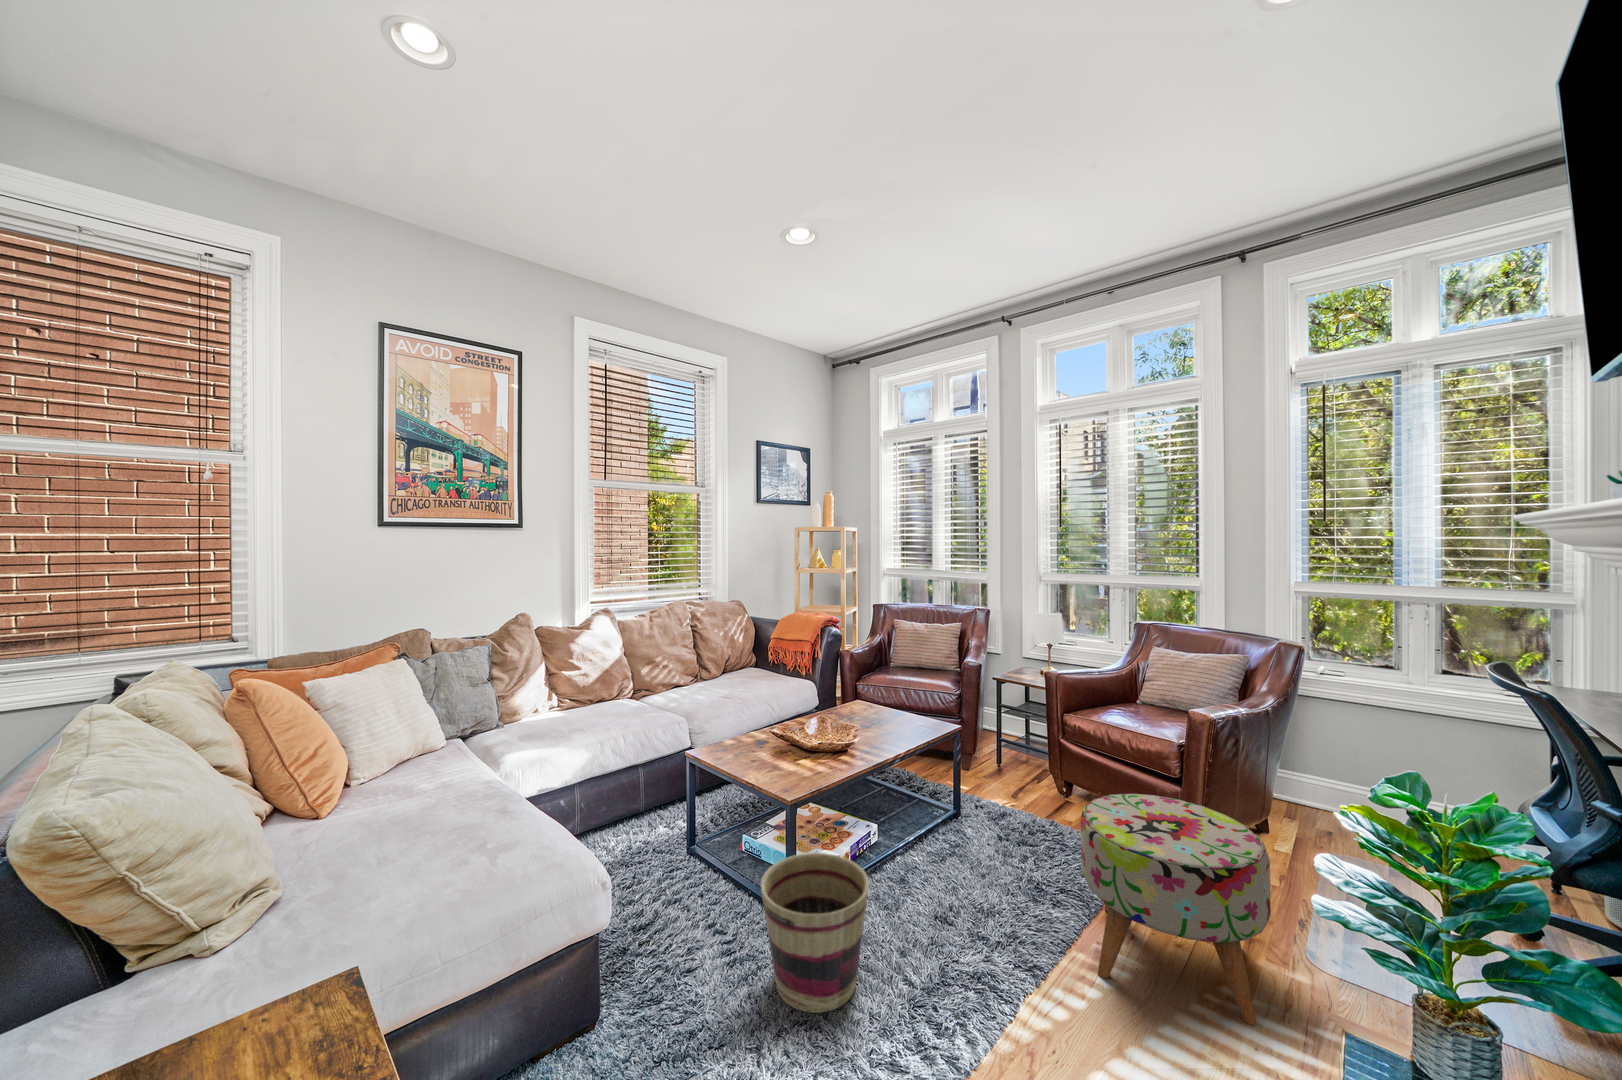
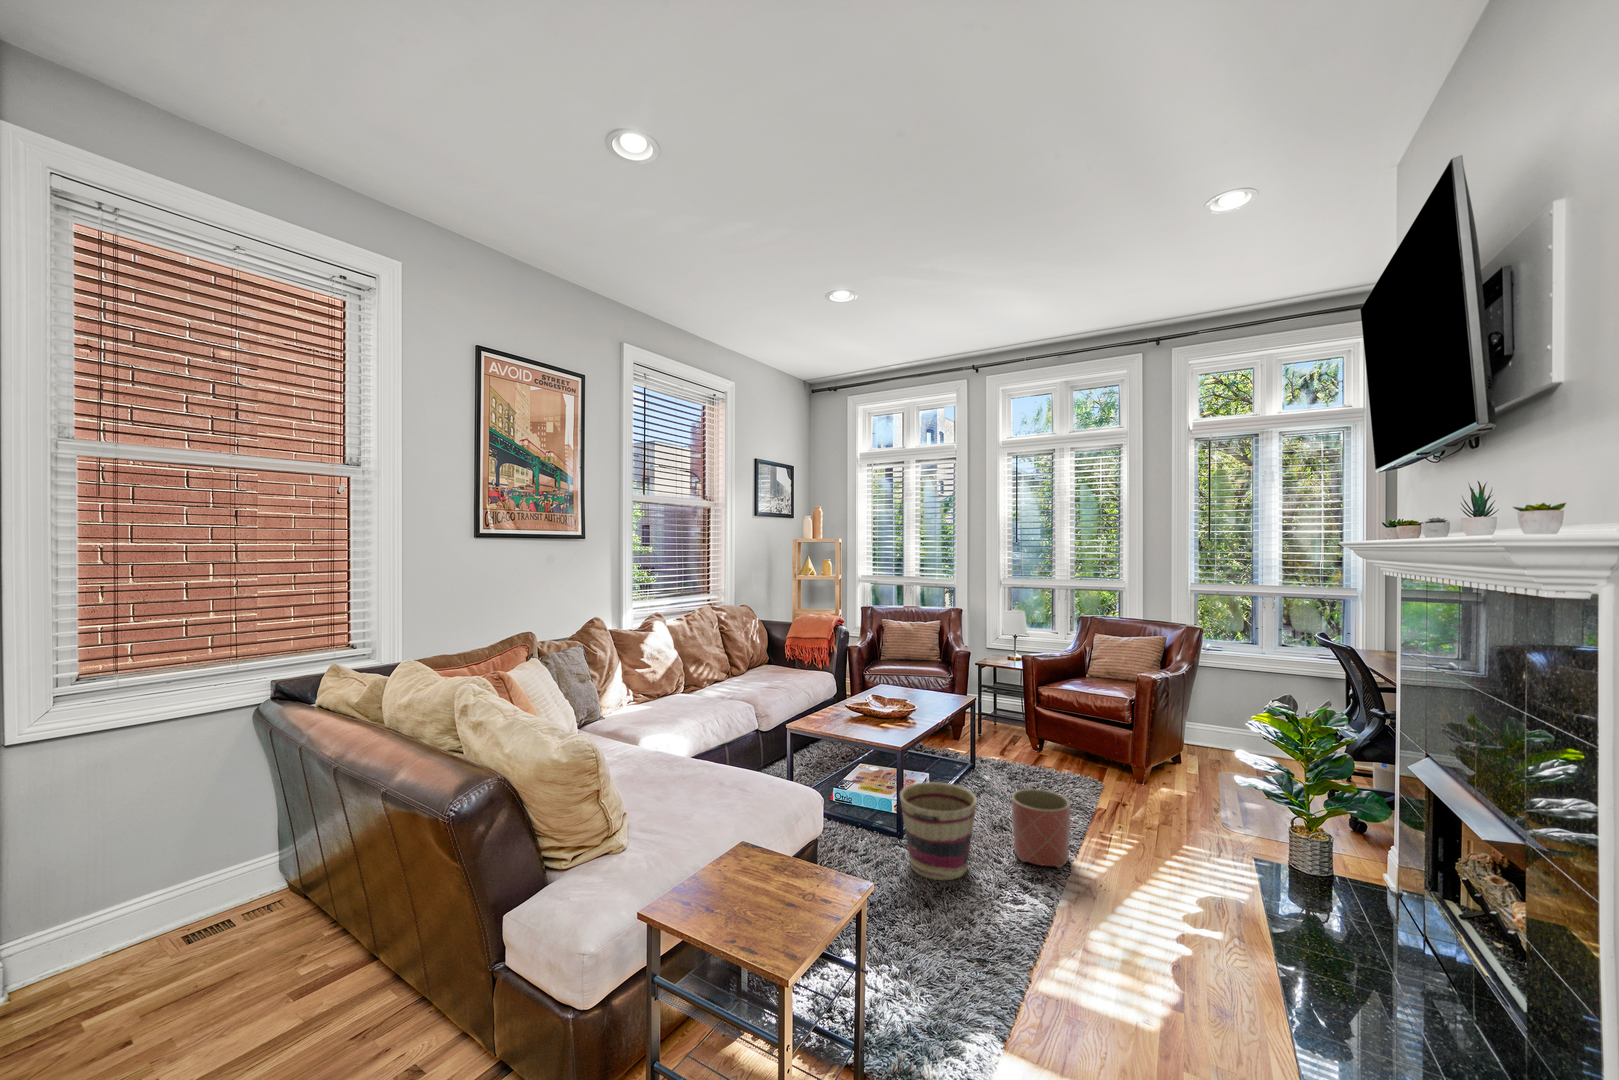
ottoman: present [1080,794,1271,1025] -> none [1089,731,1208,856]
planter: none [934,877,1020,1015] -> present [1012,789,1071,868]

